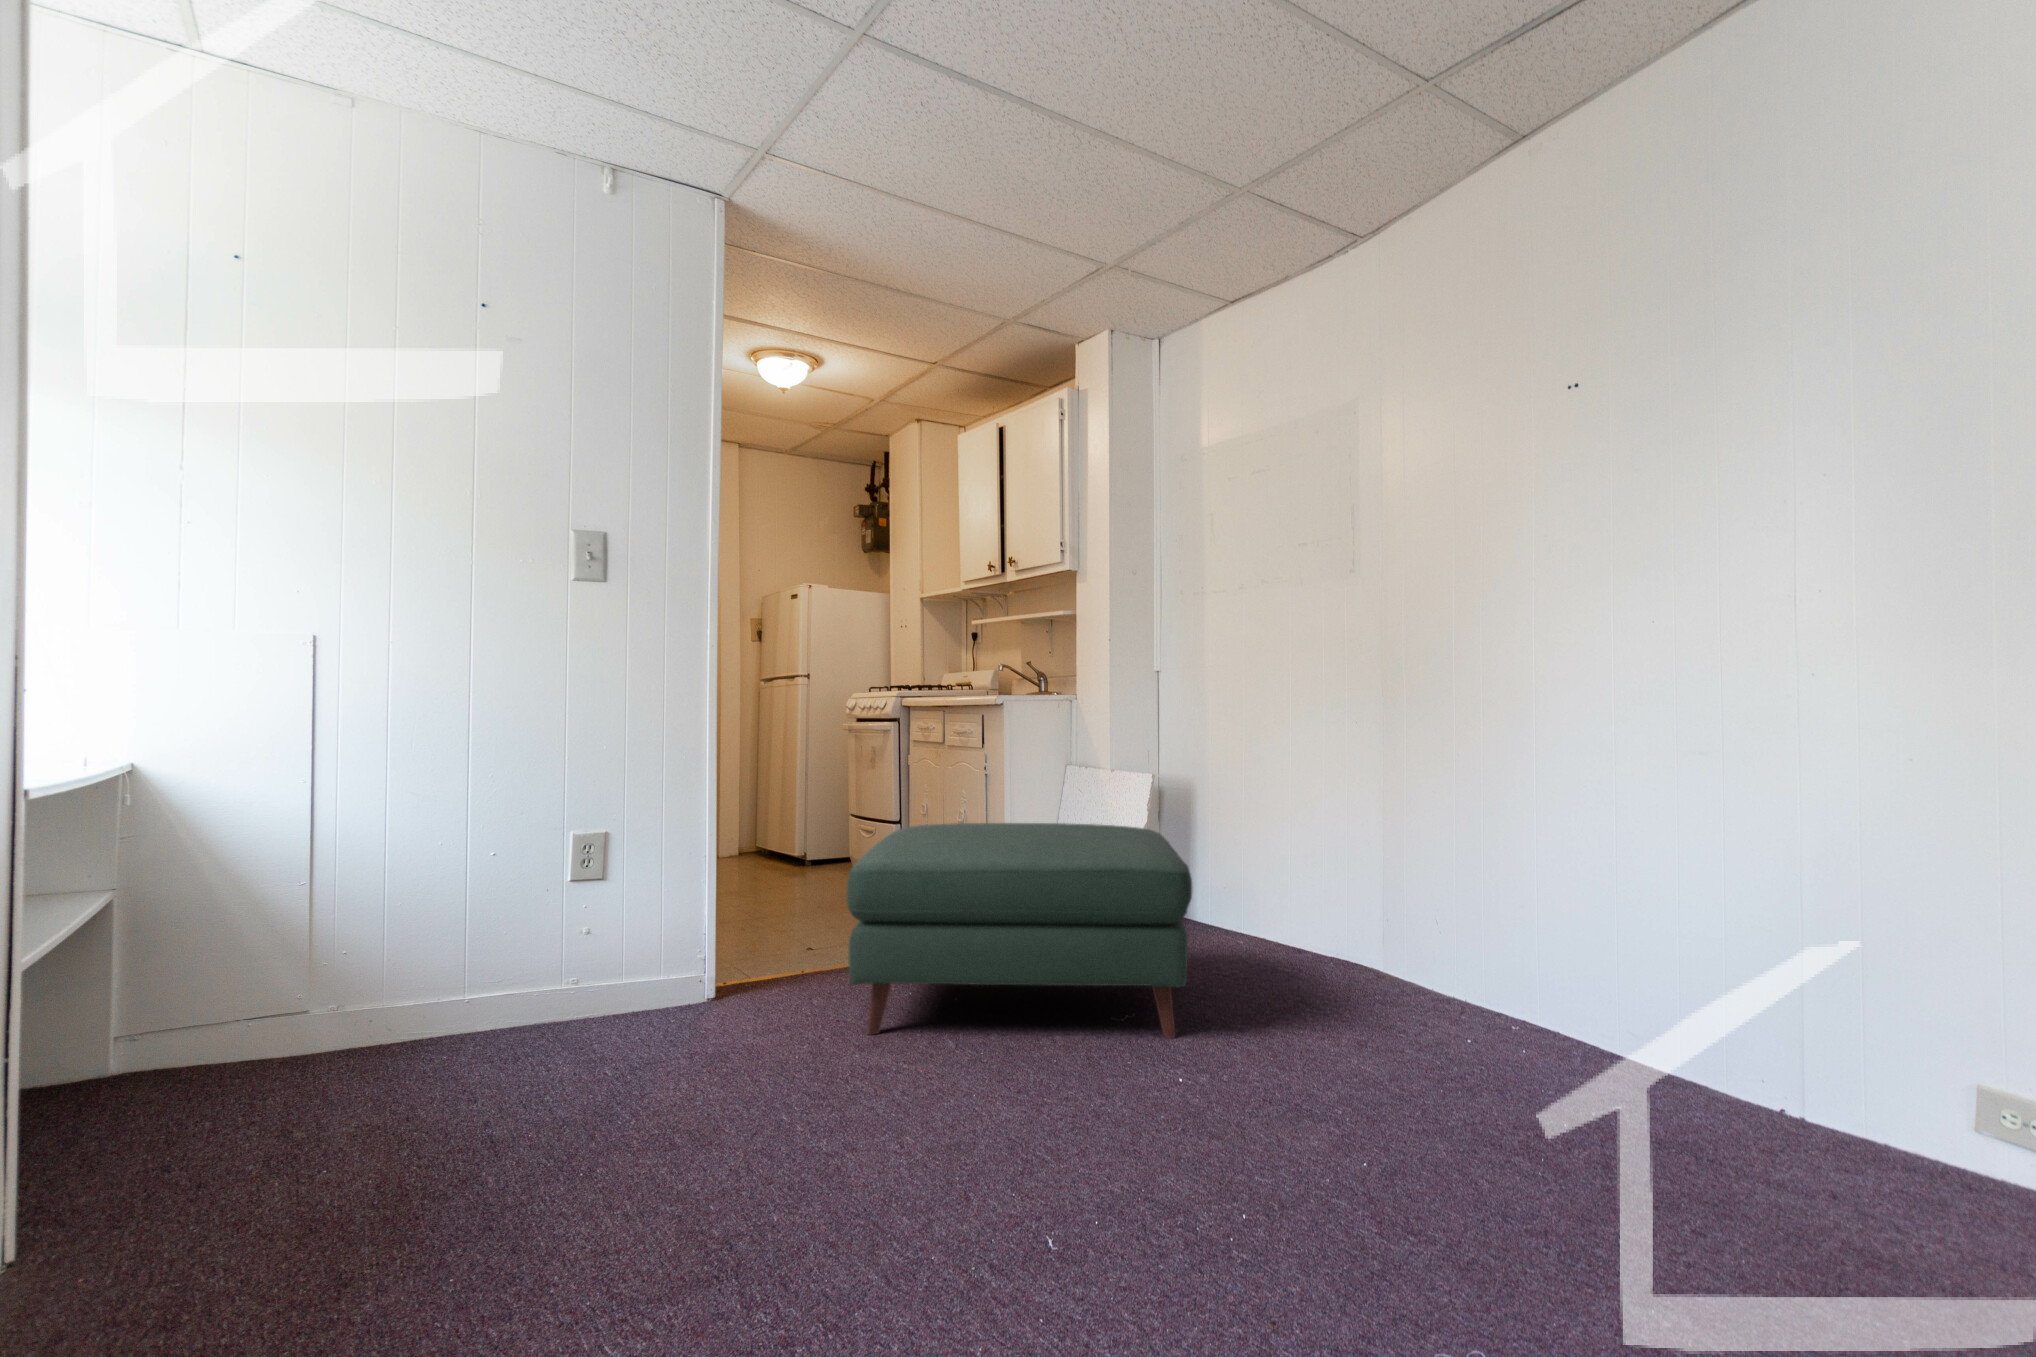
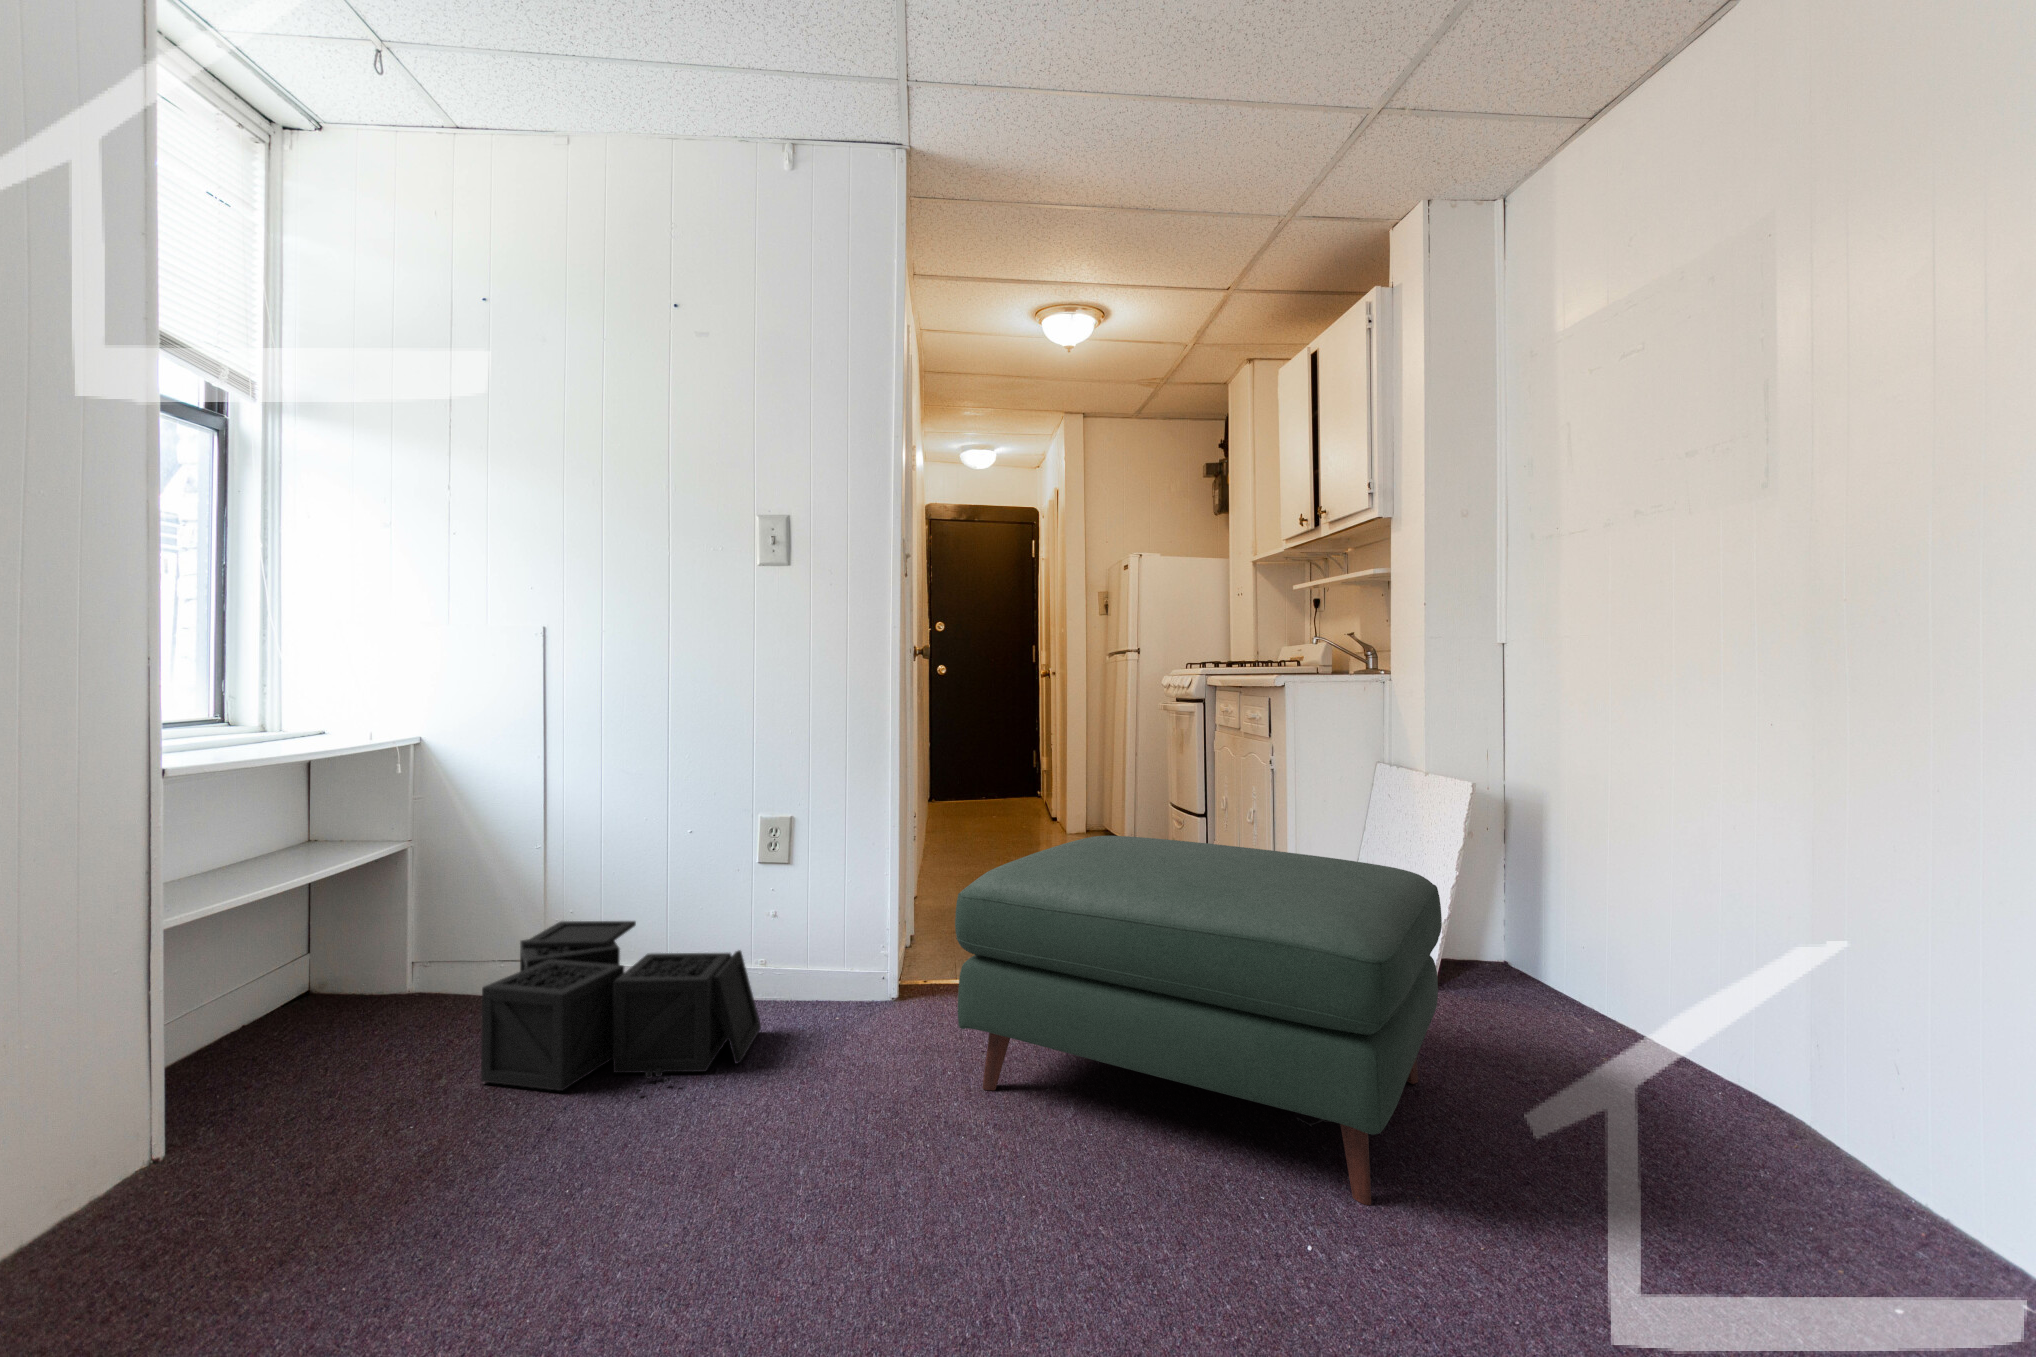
storage bin: none [313,953,633,1120] -> present [481,921,761,1093]

